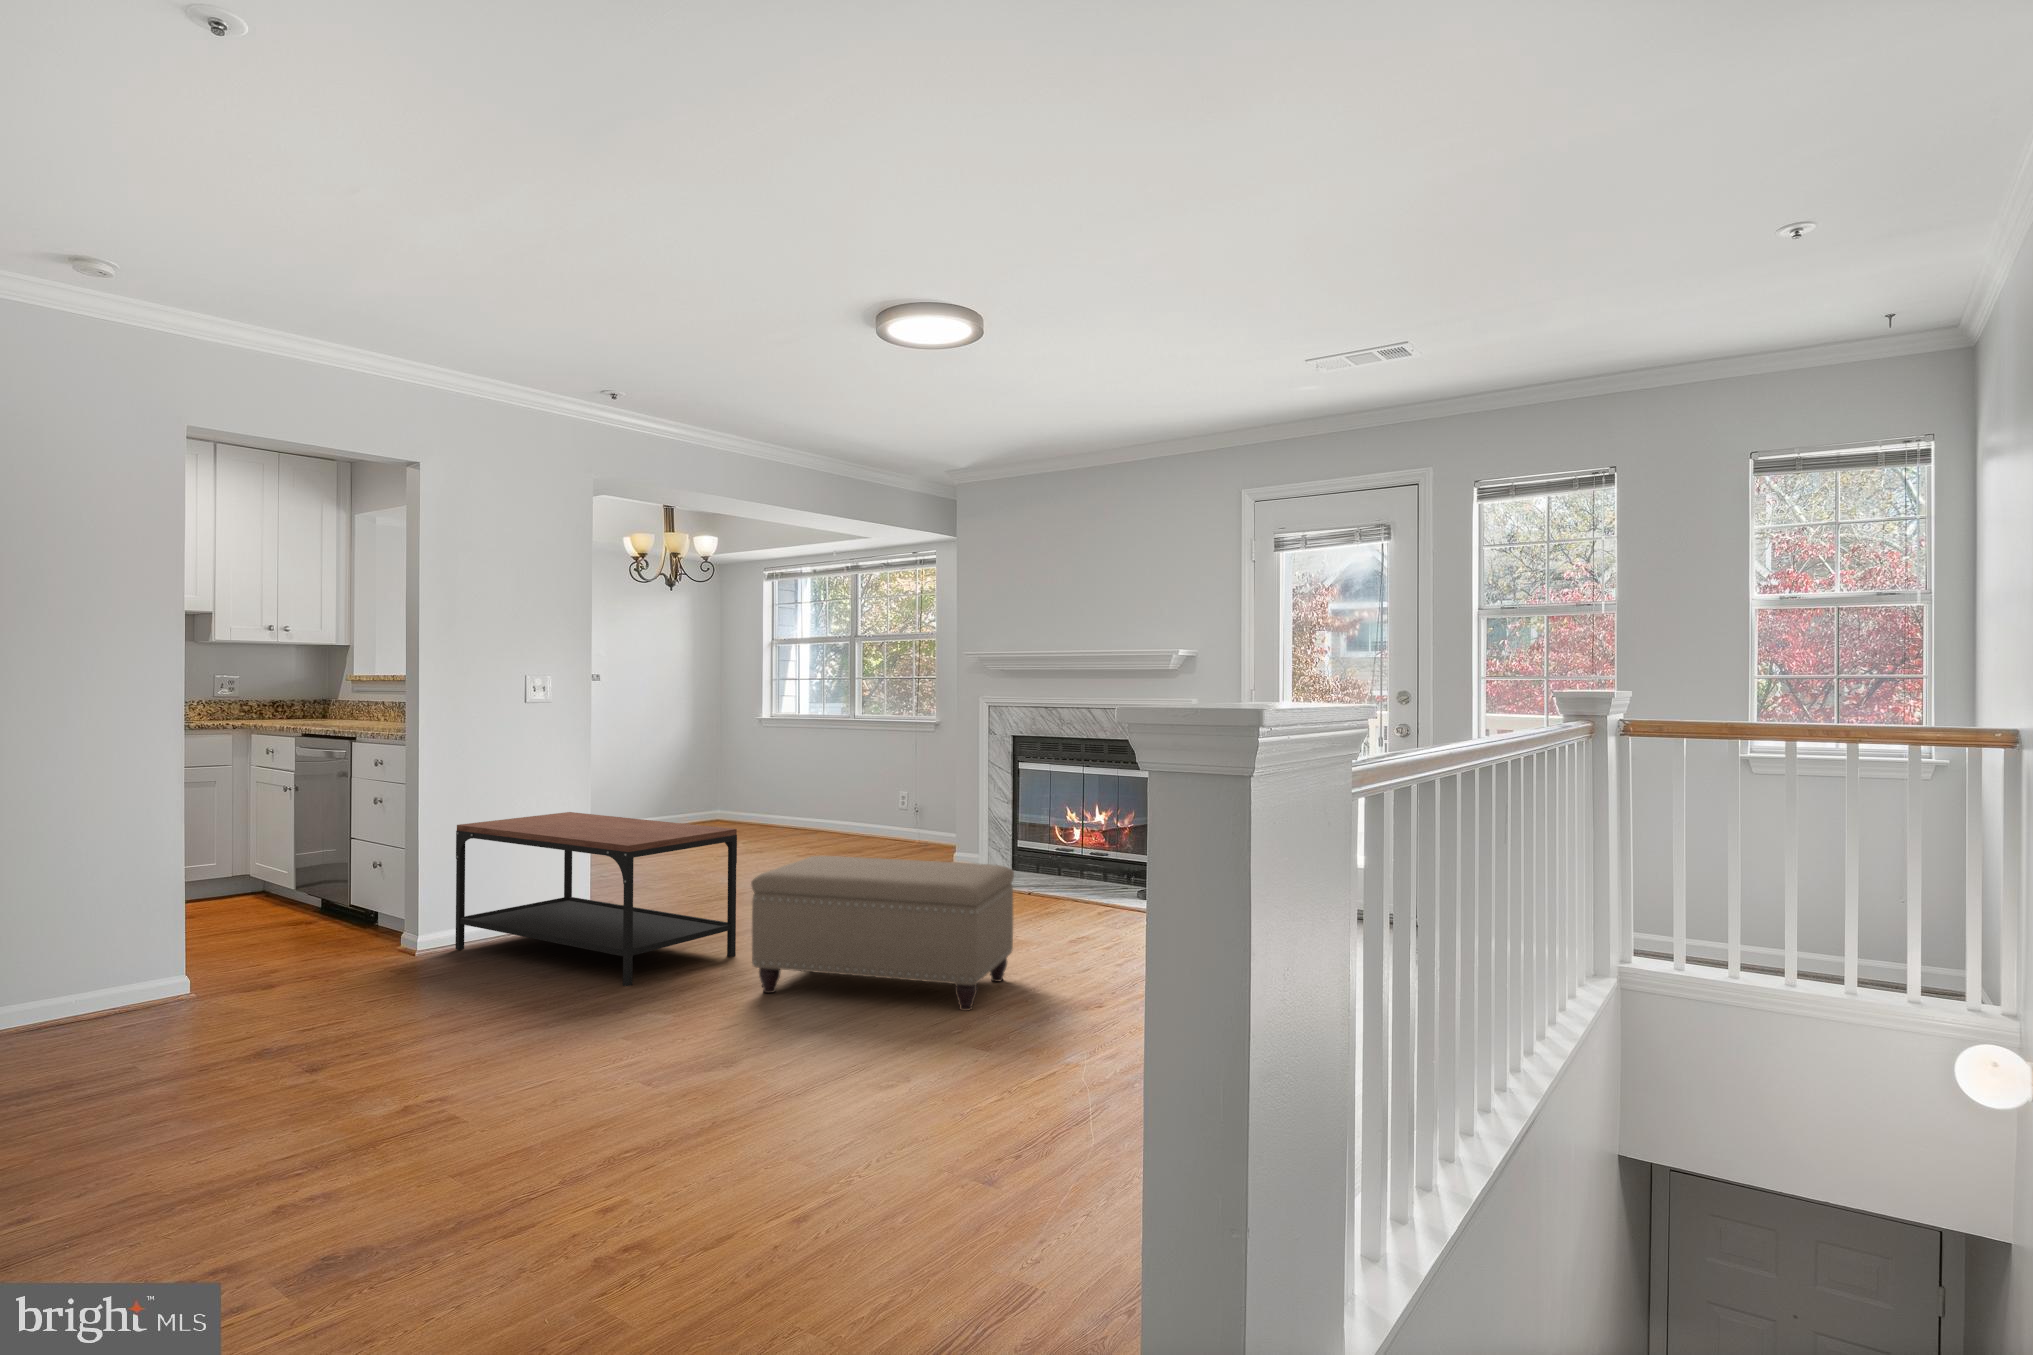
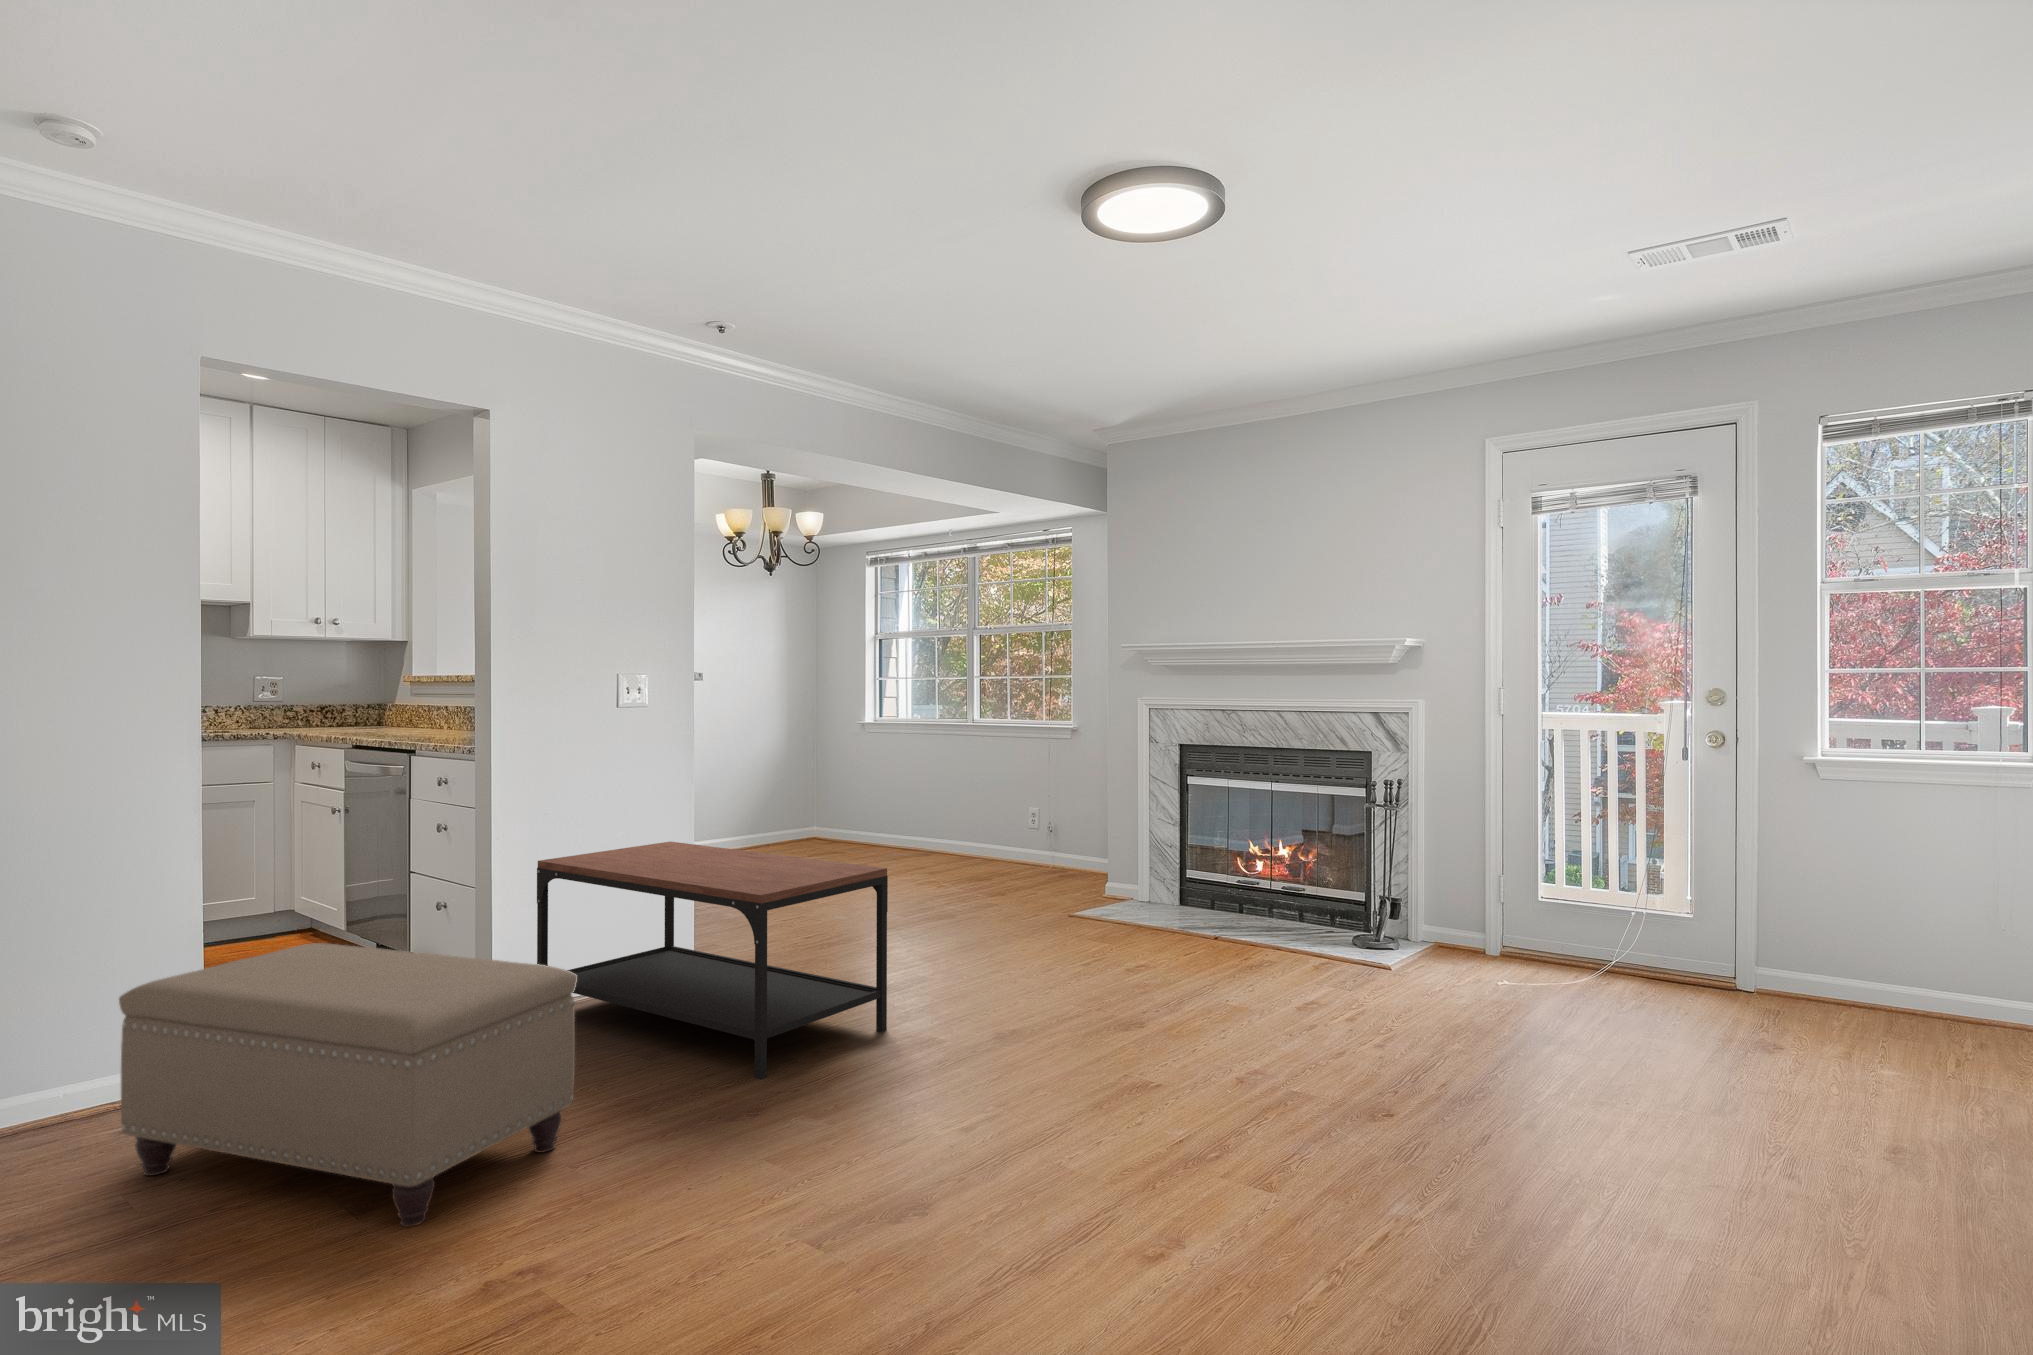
ottoman: present [751,856,1014,1011] -> present [119,943,577,1227]

